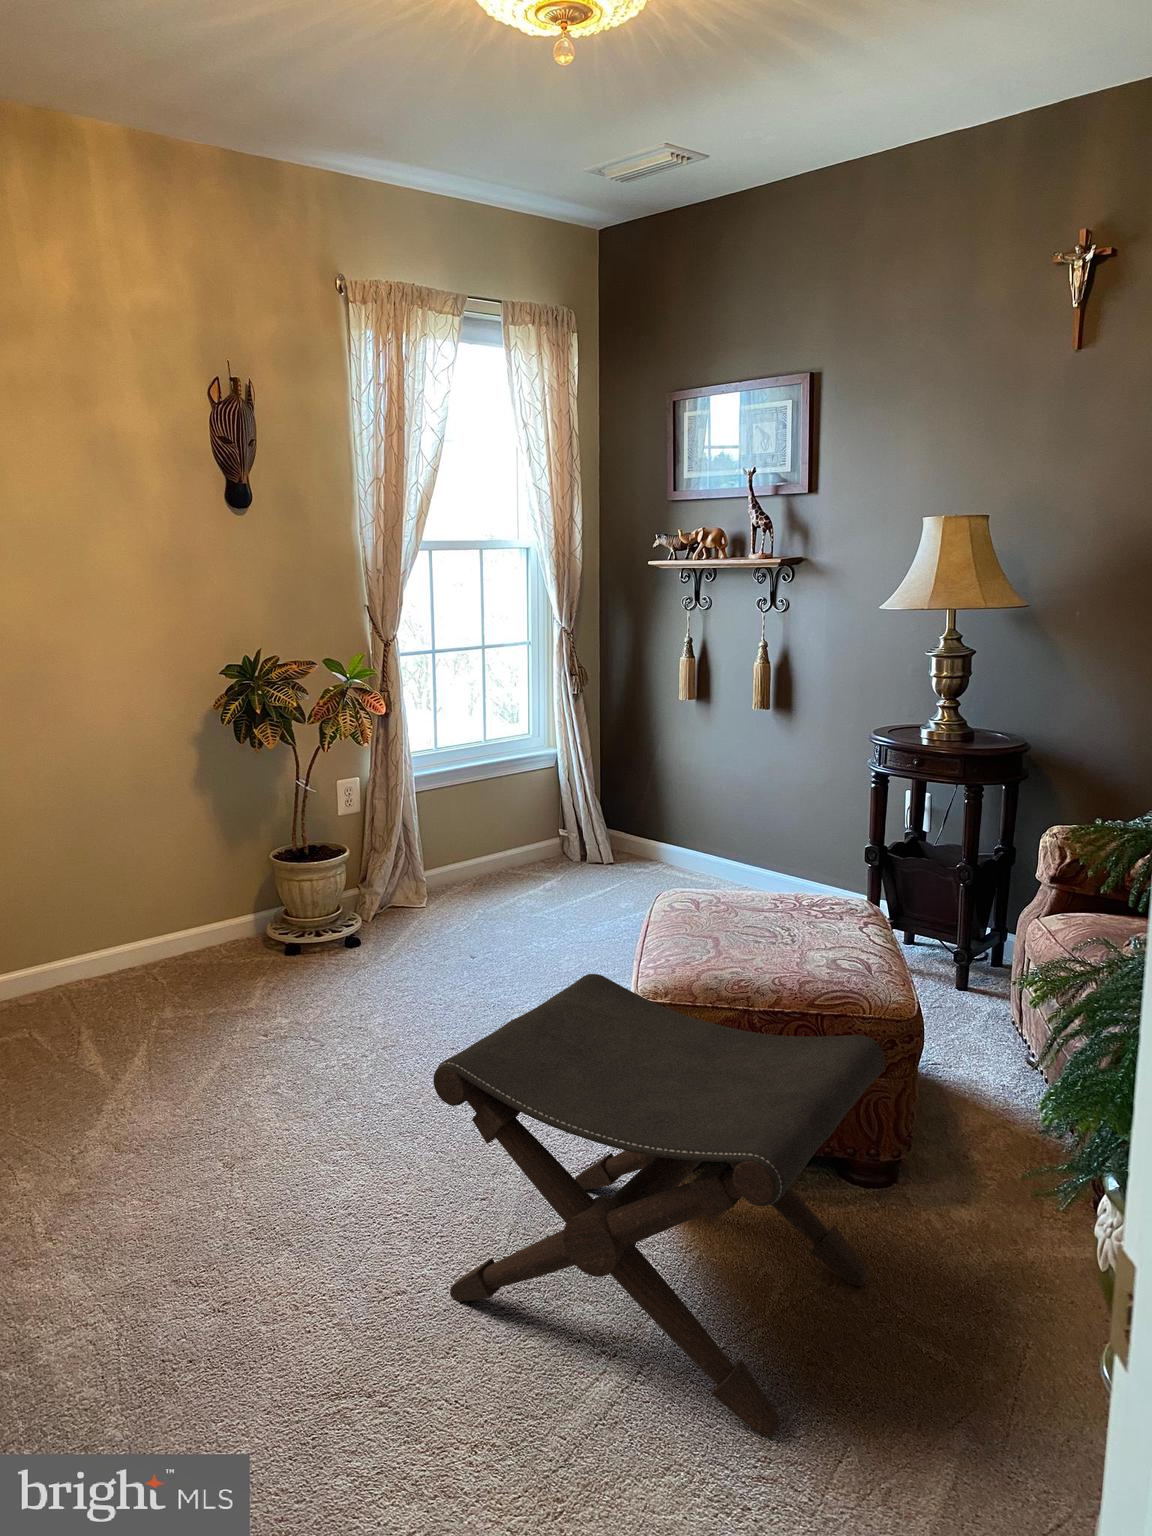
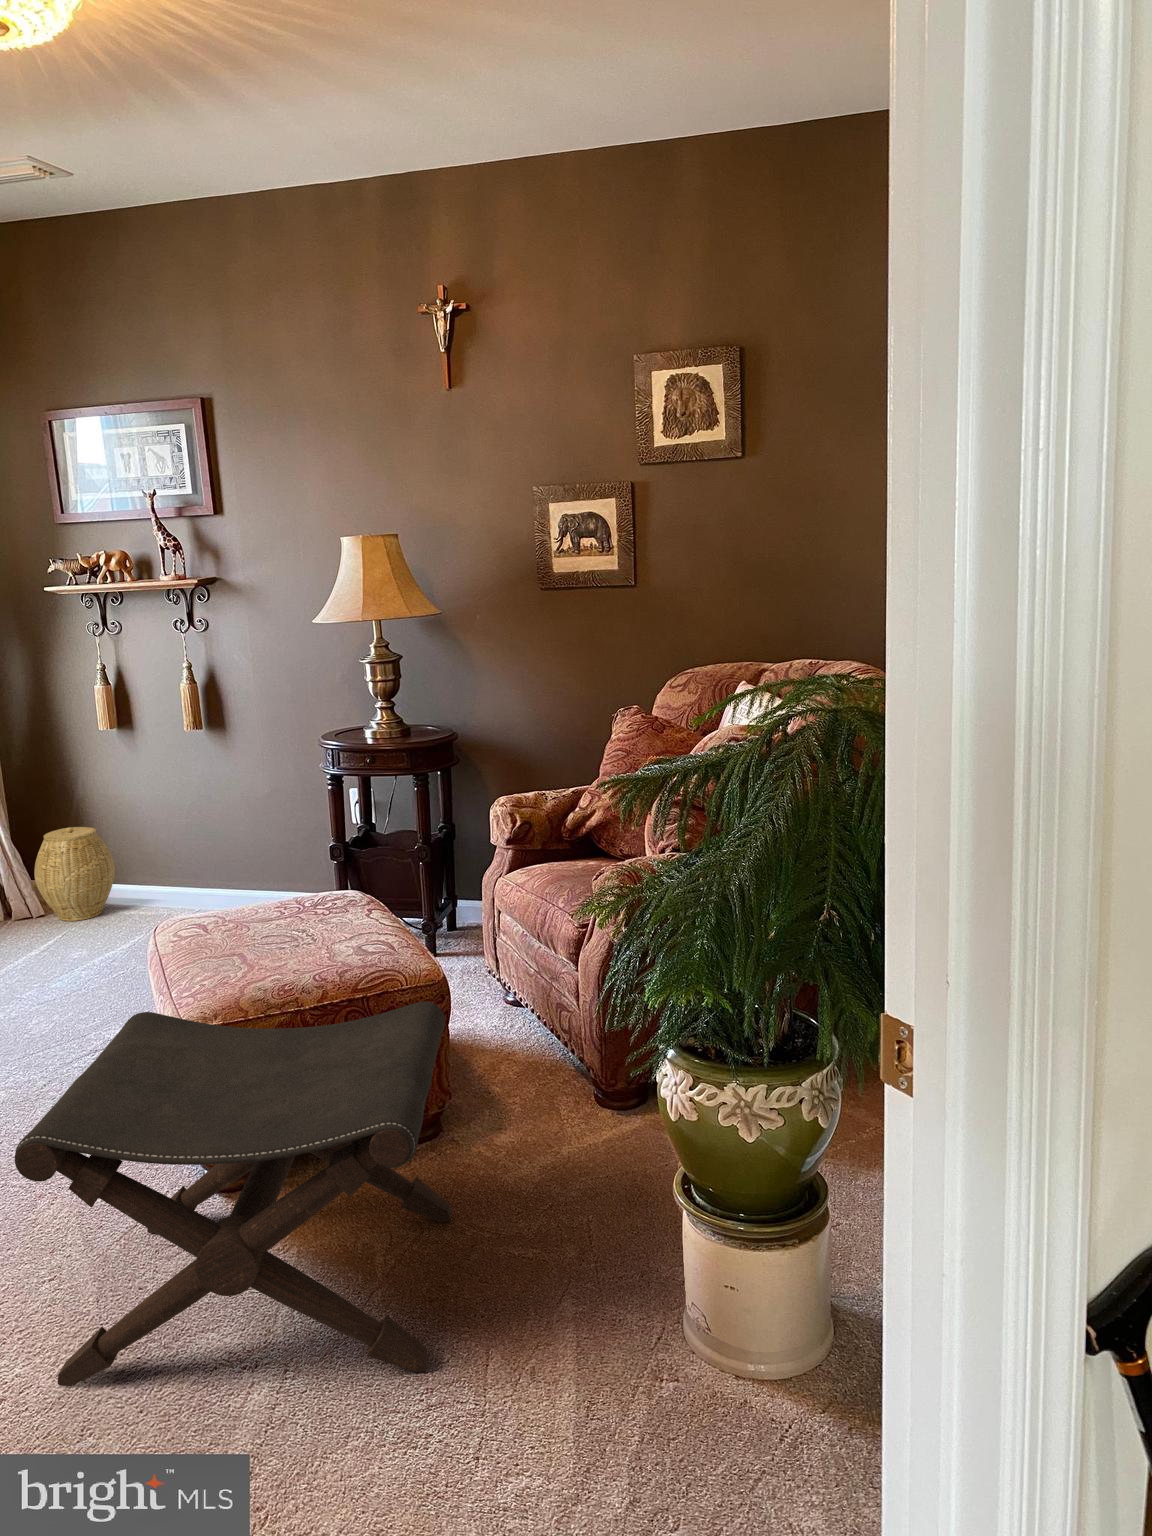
woven basket: none [605,789,674,877] -> present [35,827,115,921]

